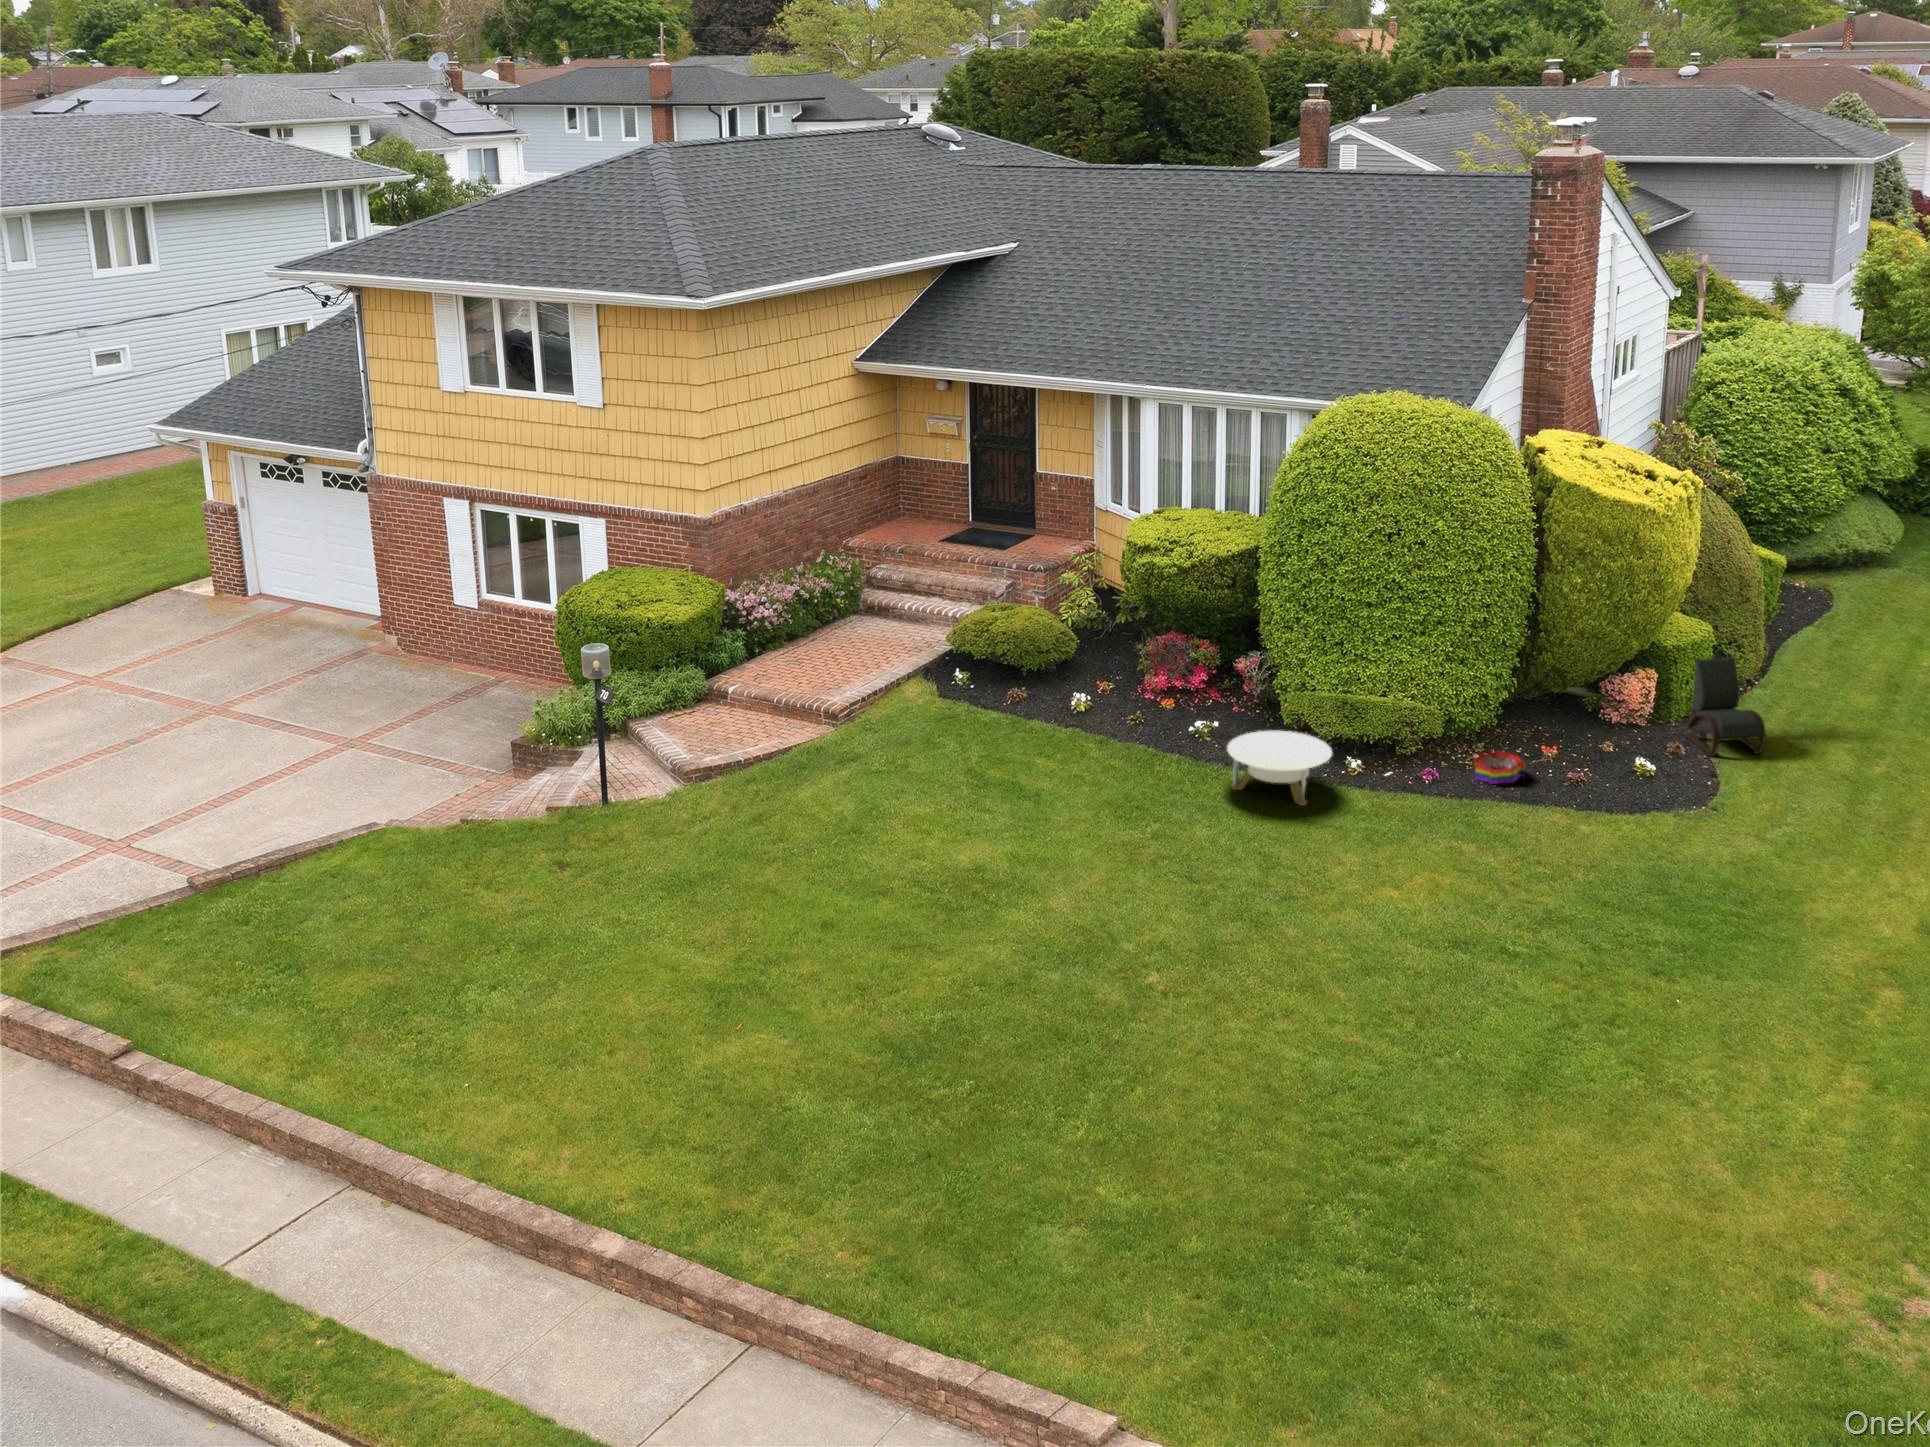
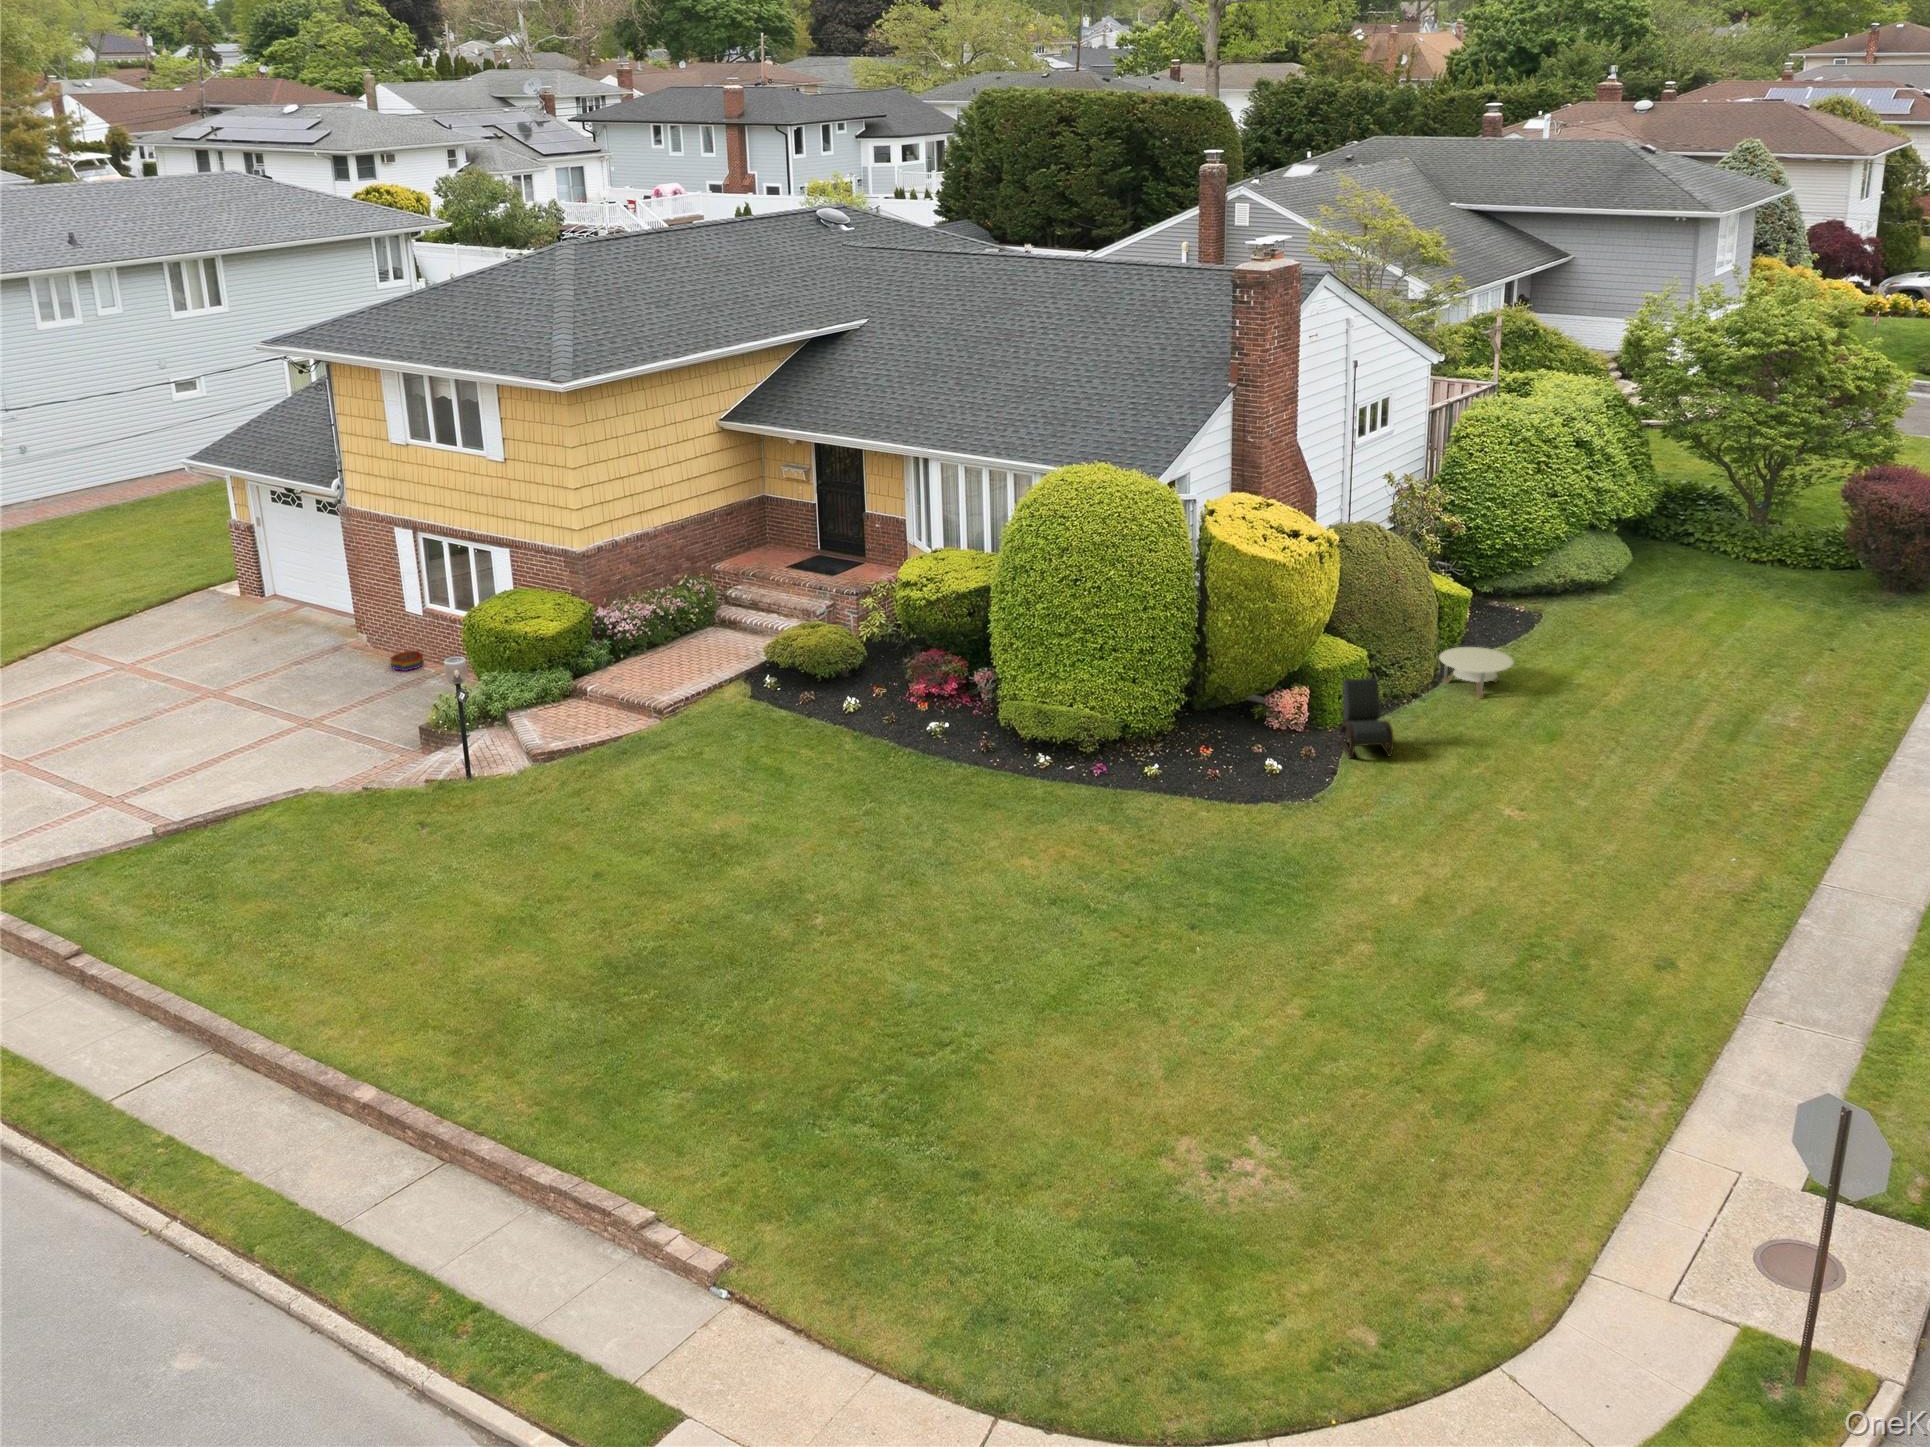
round table: present [1227,731,1332,806] -> present [1439,647,1513,699]
storage bin: present [1474,751,1525,784] -> present [390,651,424,671]

